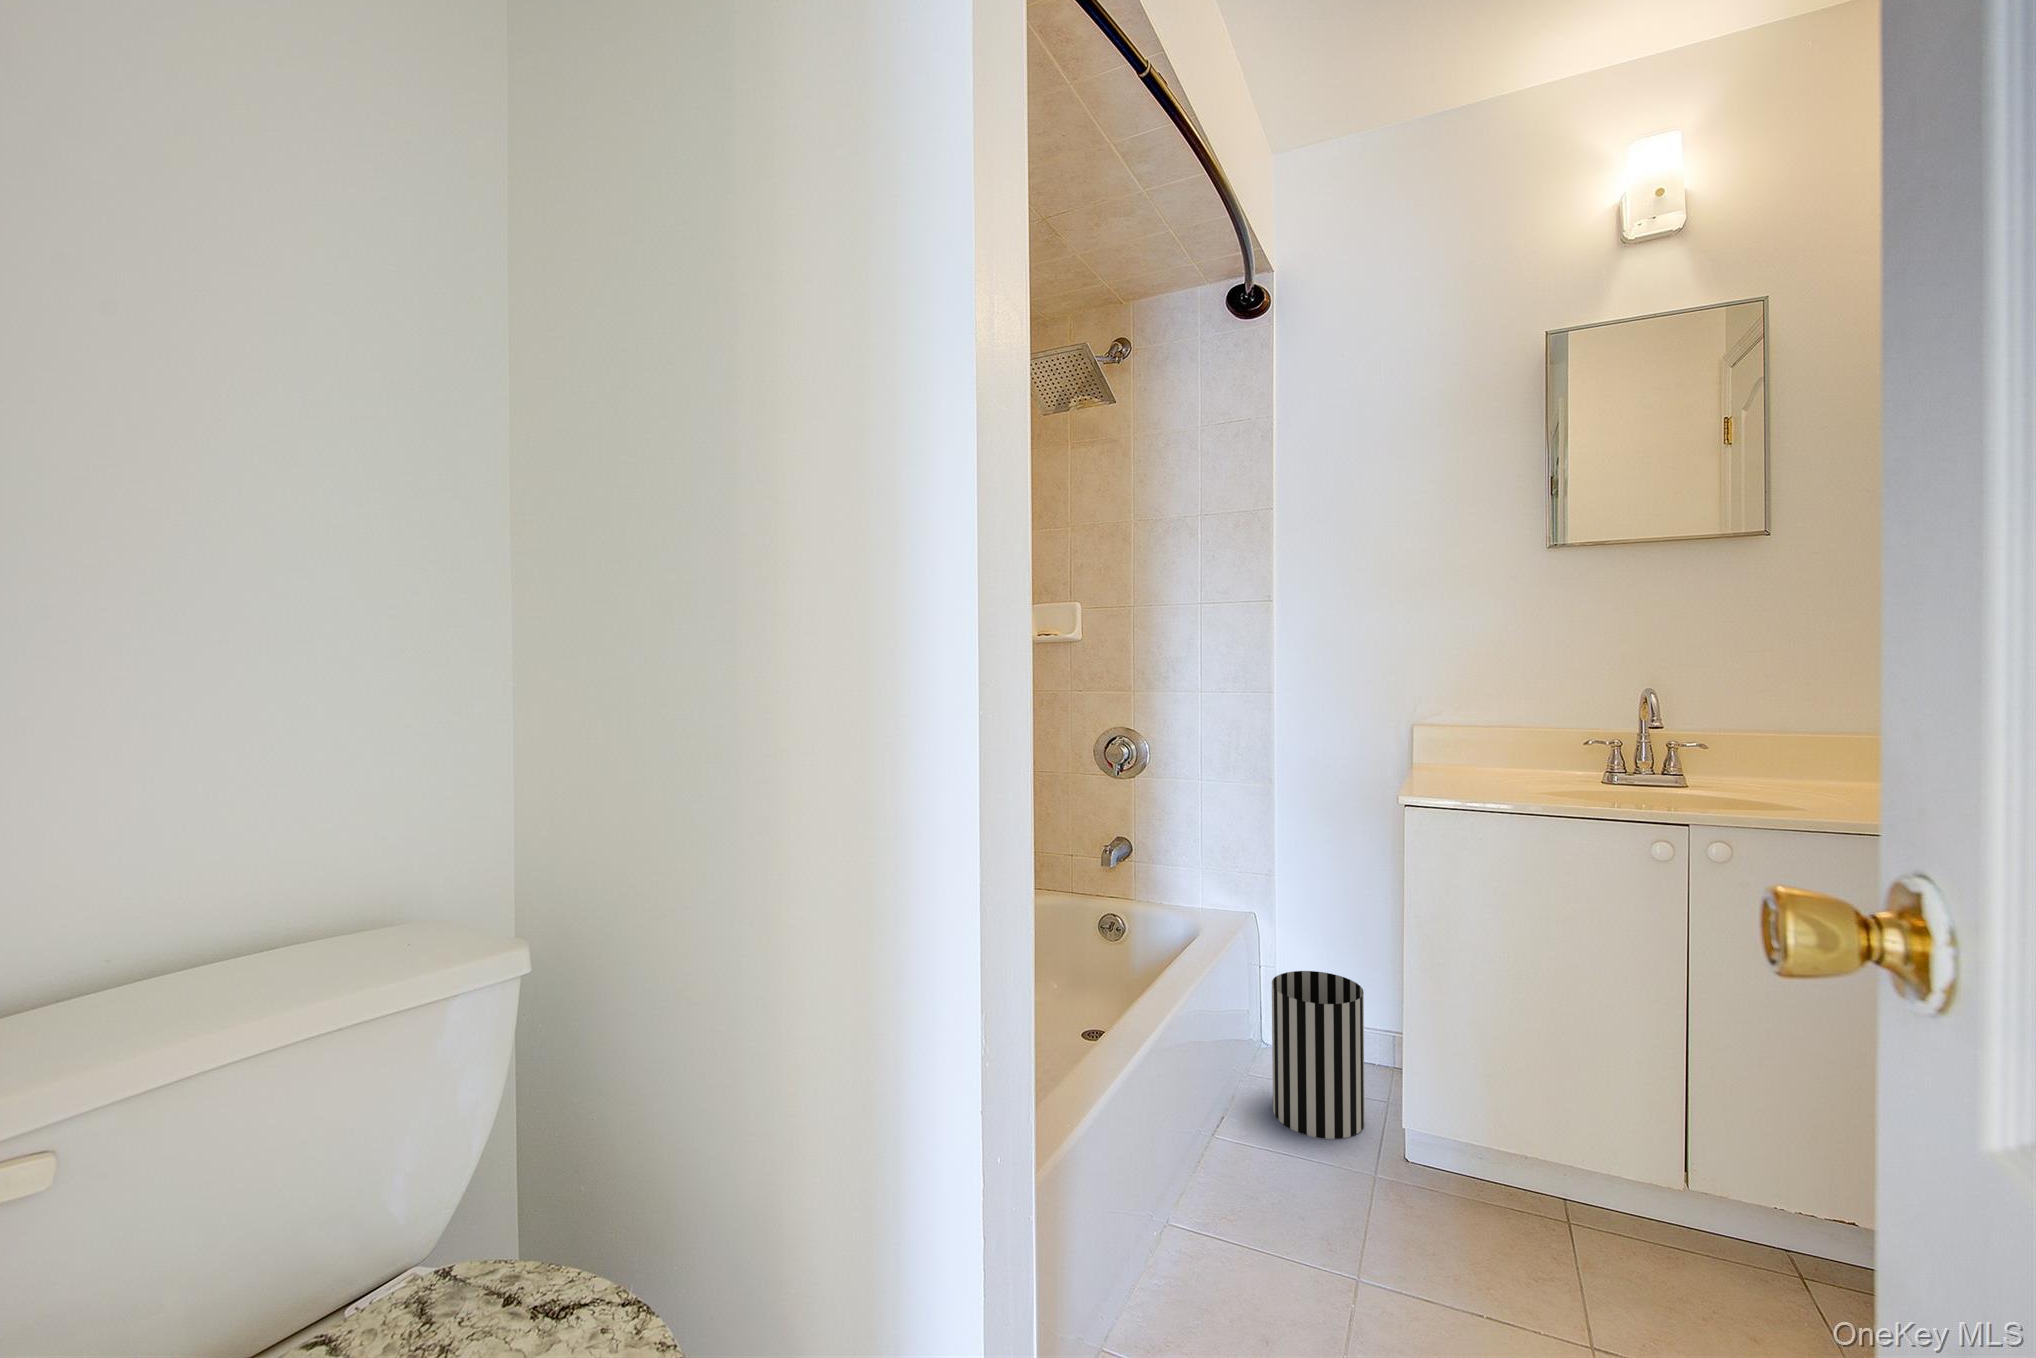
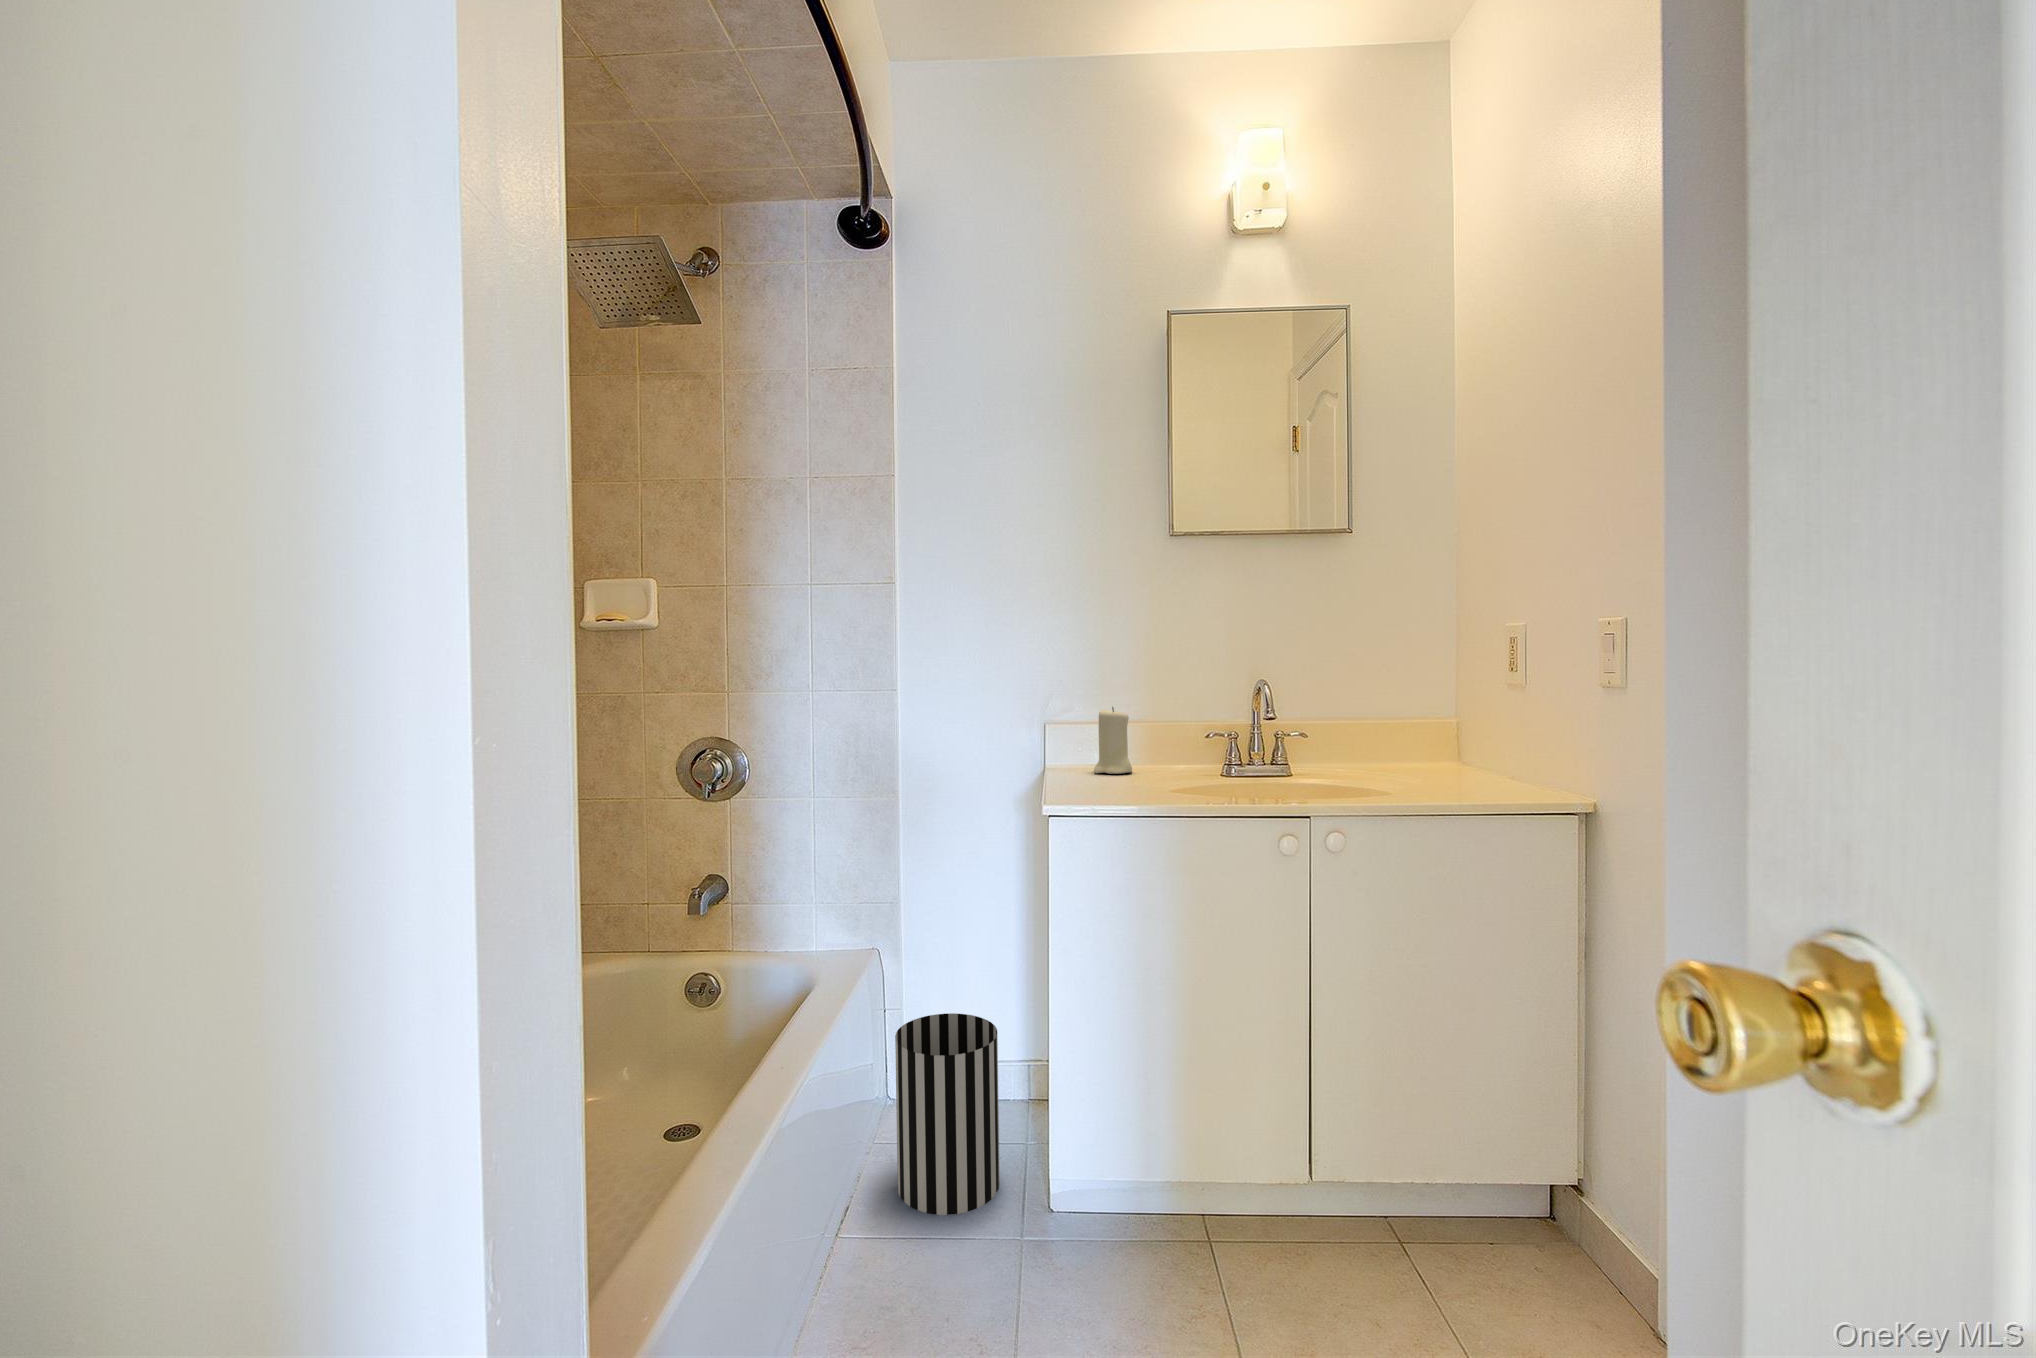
candle: none [1463,711,1504,774] -> present [1094,707,1132,774]

